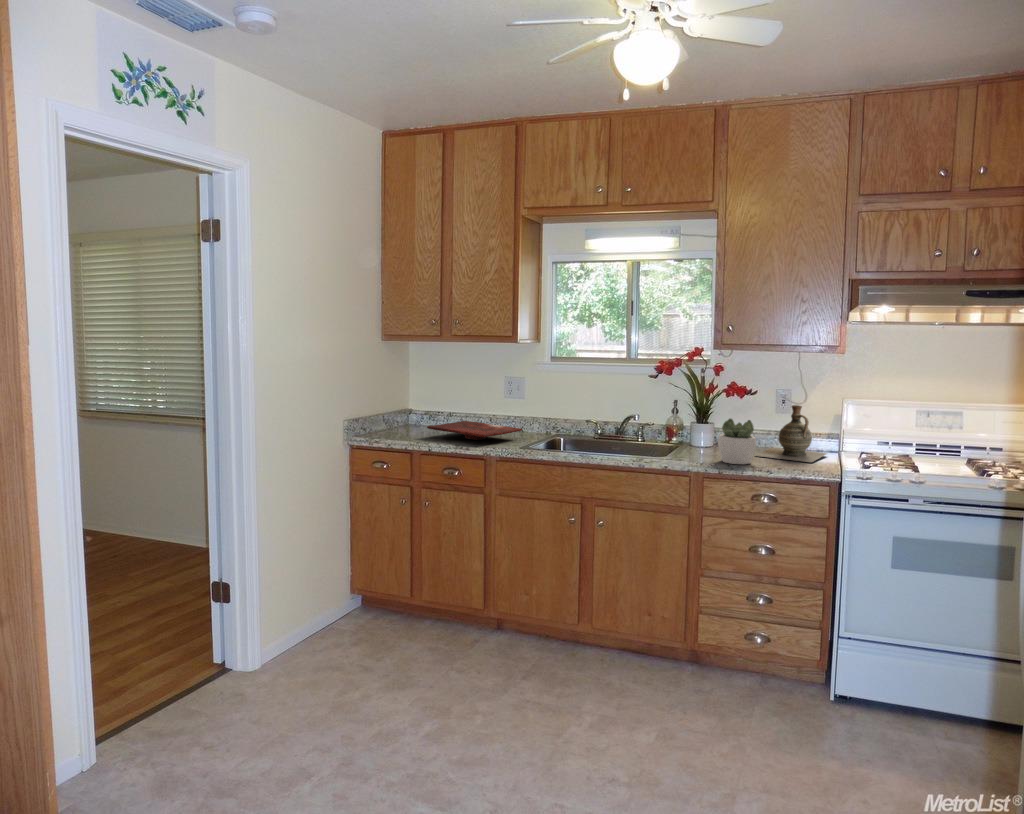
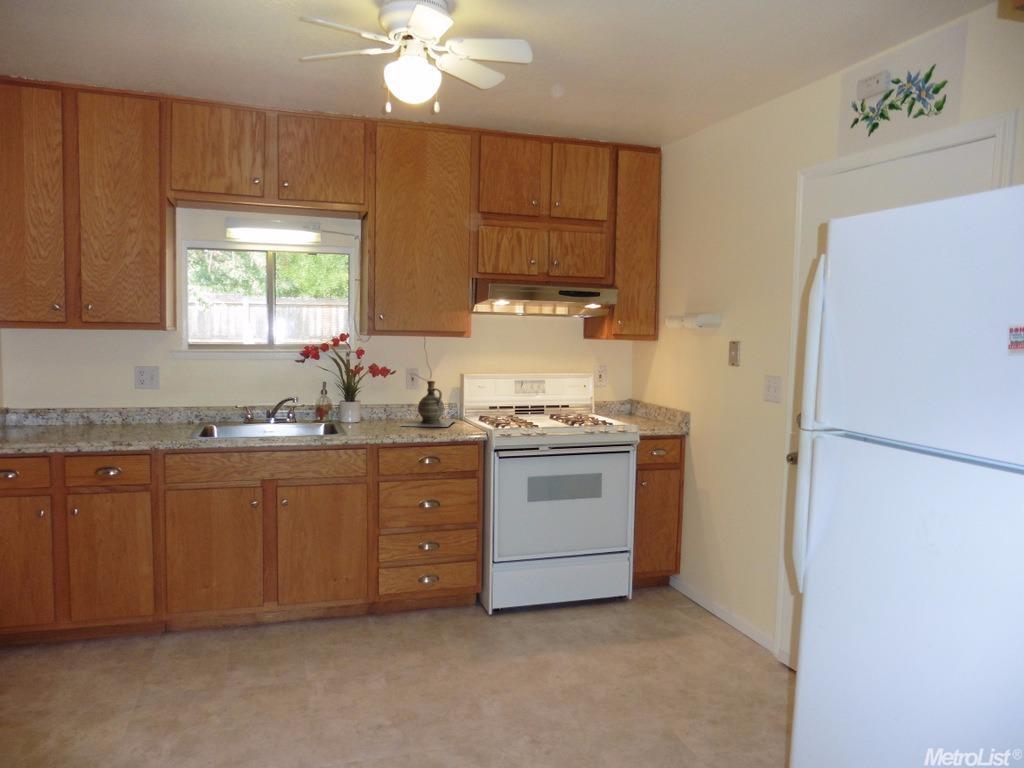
succulent plant: present [718,419,756,464] -> none [372,394,405,434]
cutting board: present [427,421,522,440] -> none [42,416,165,435]

